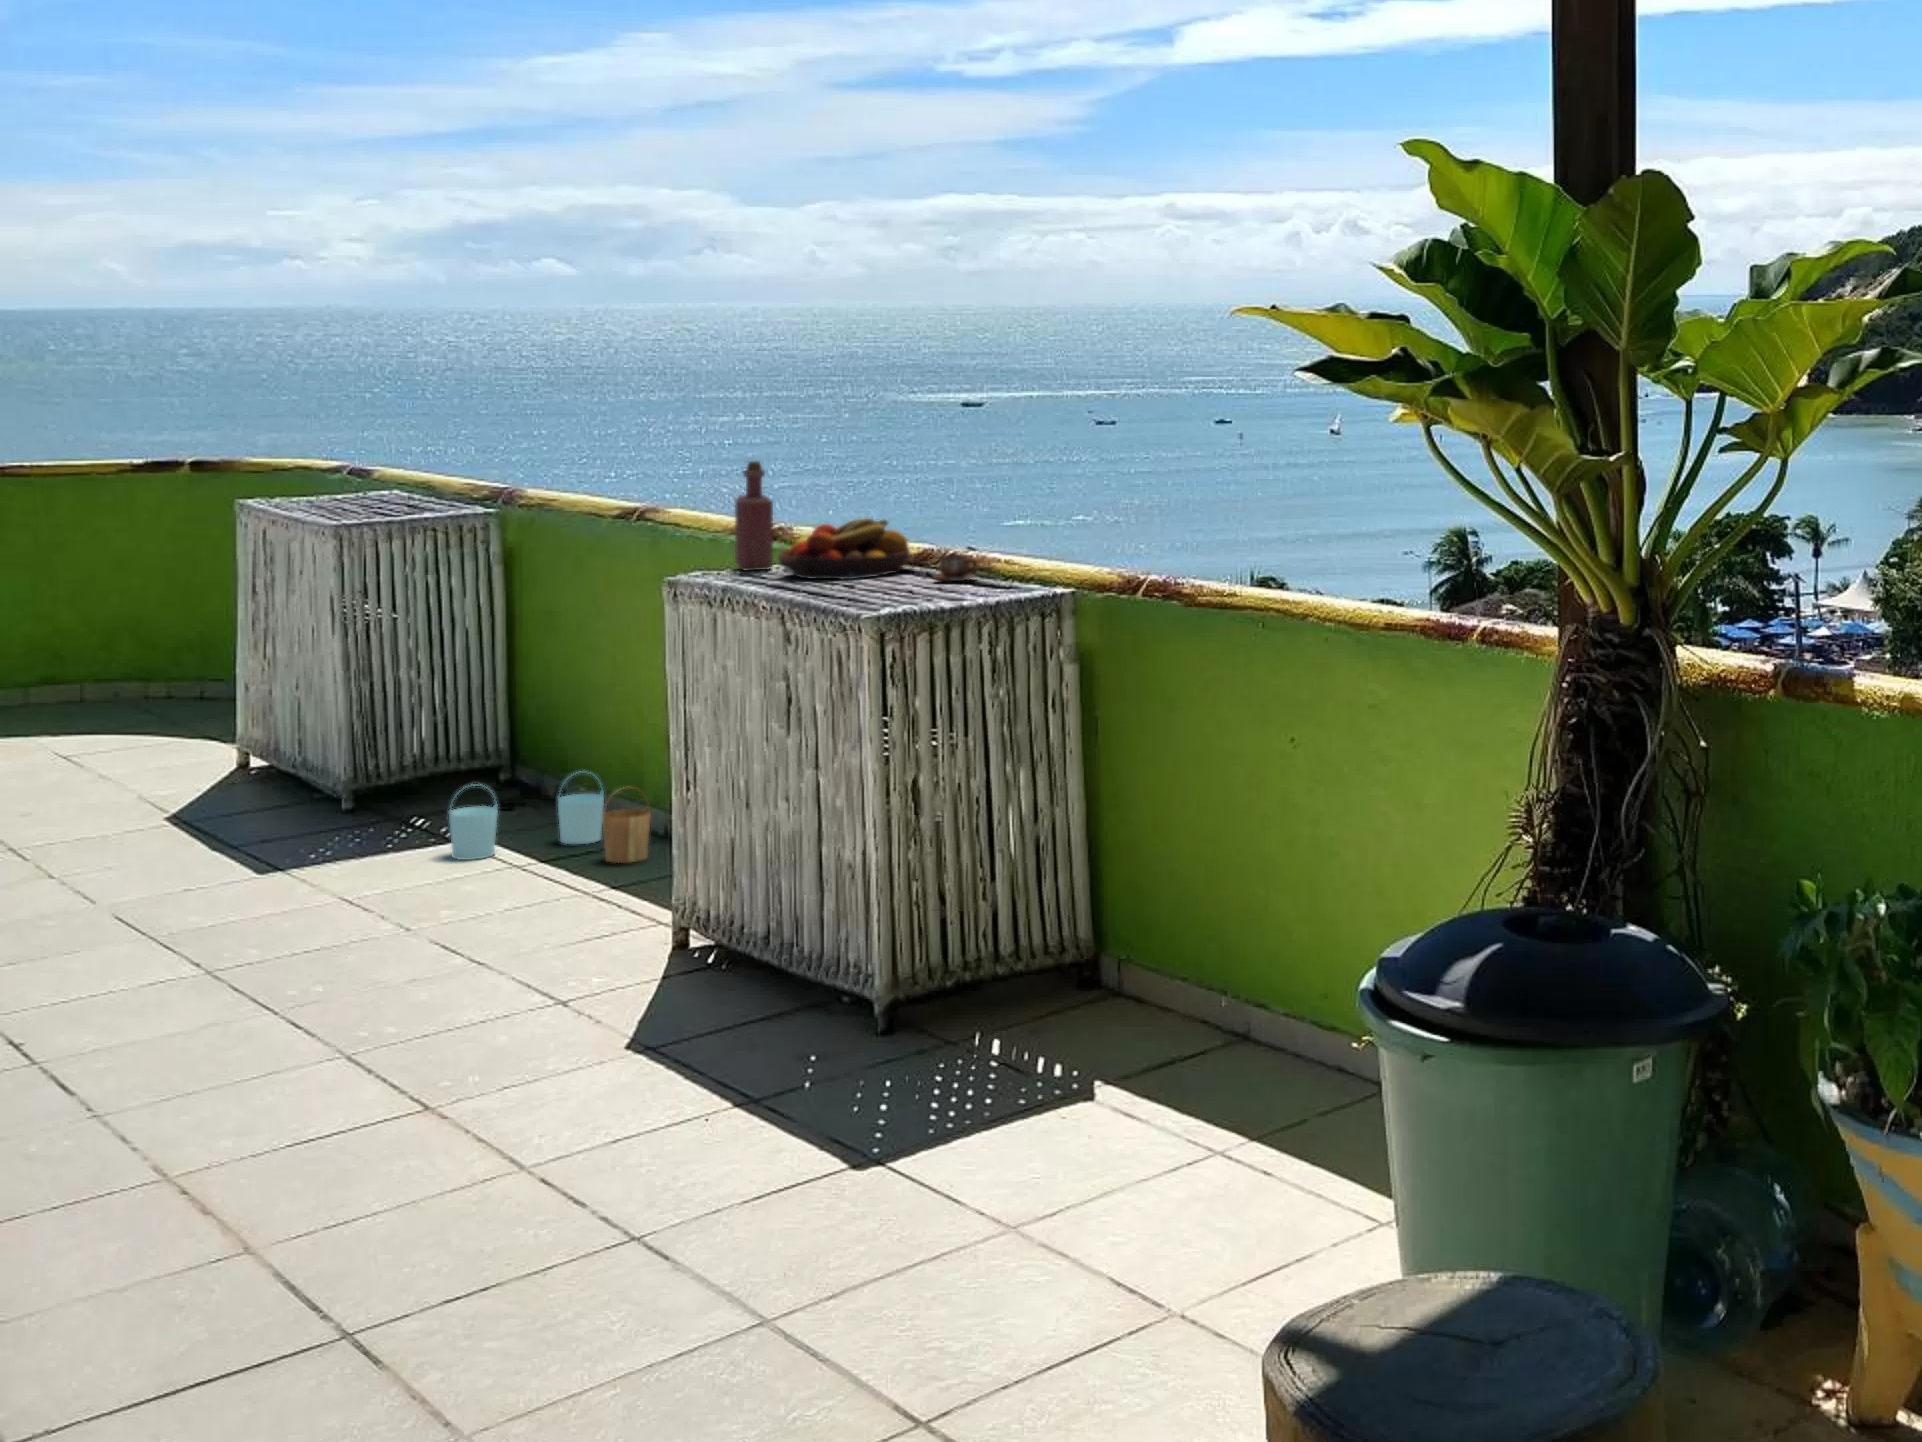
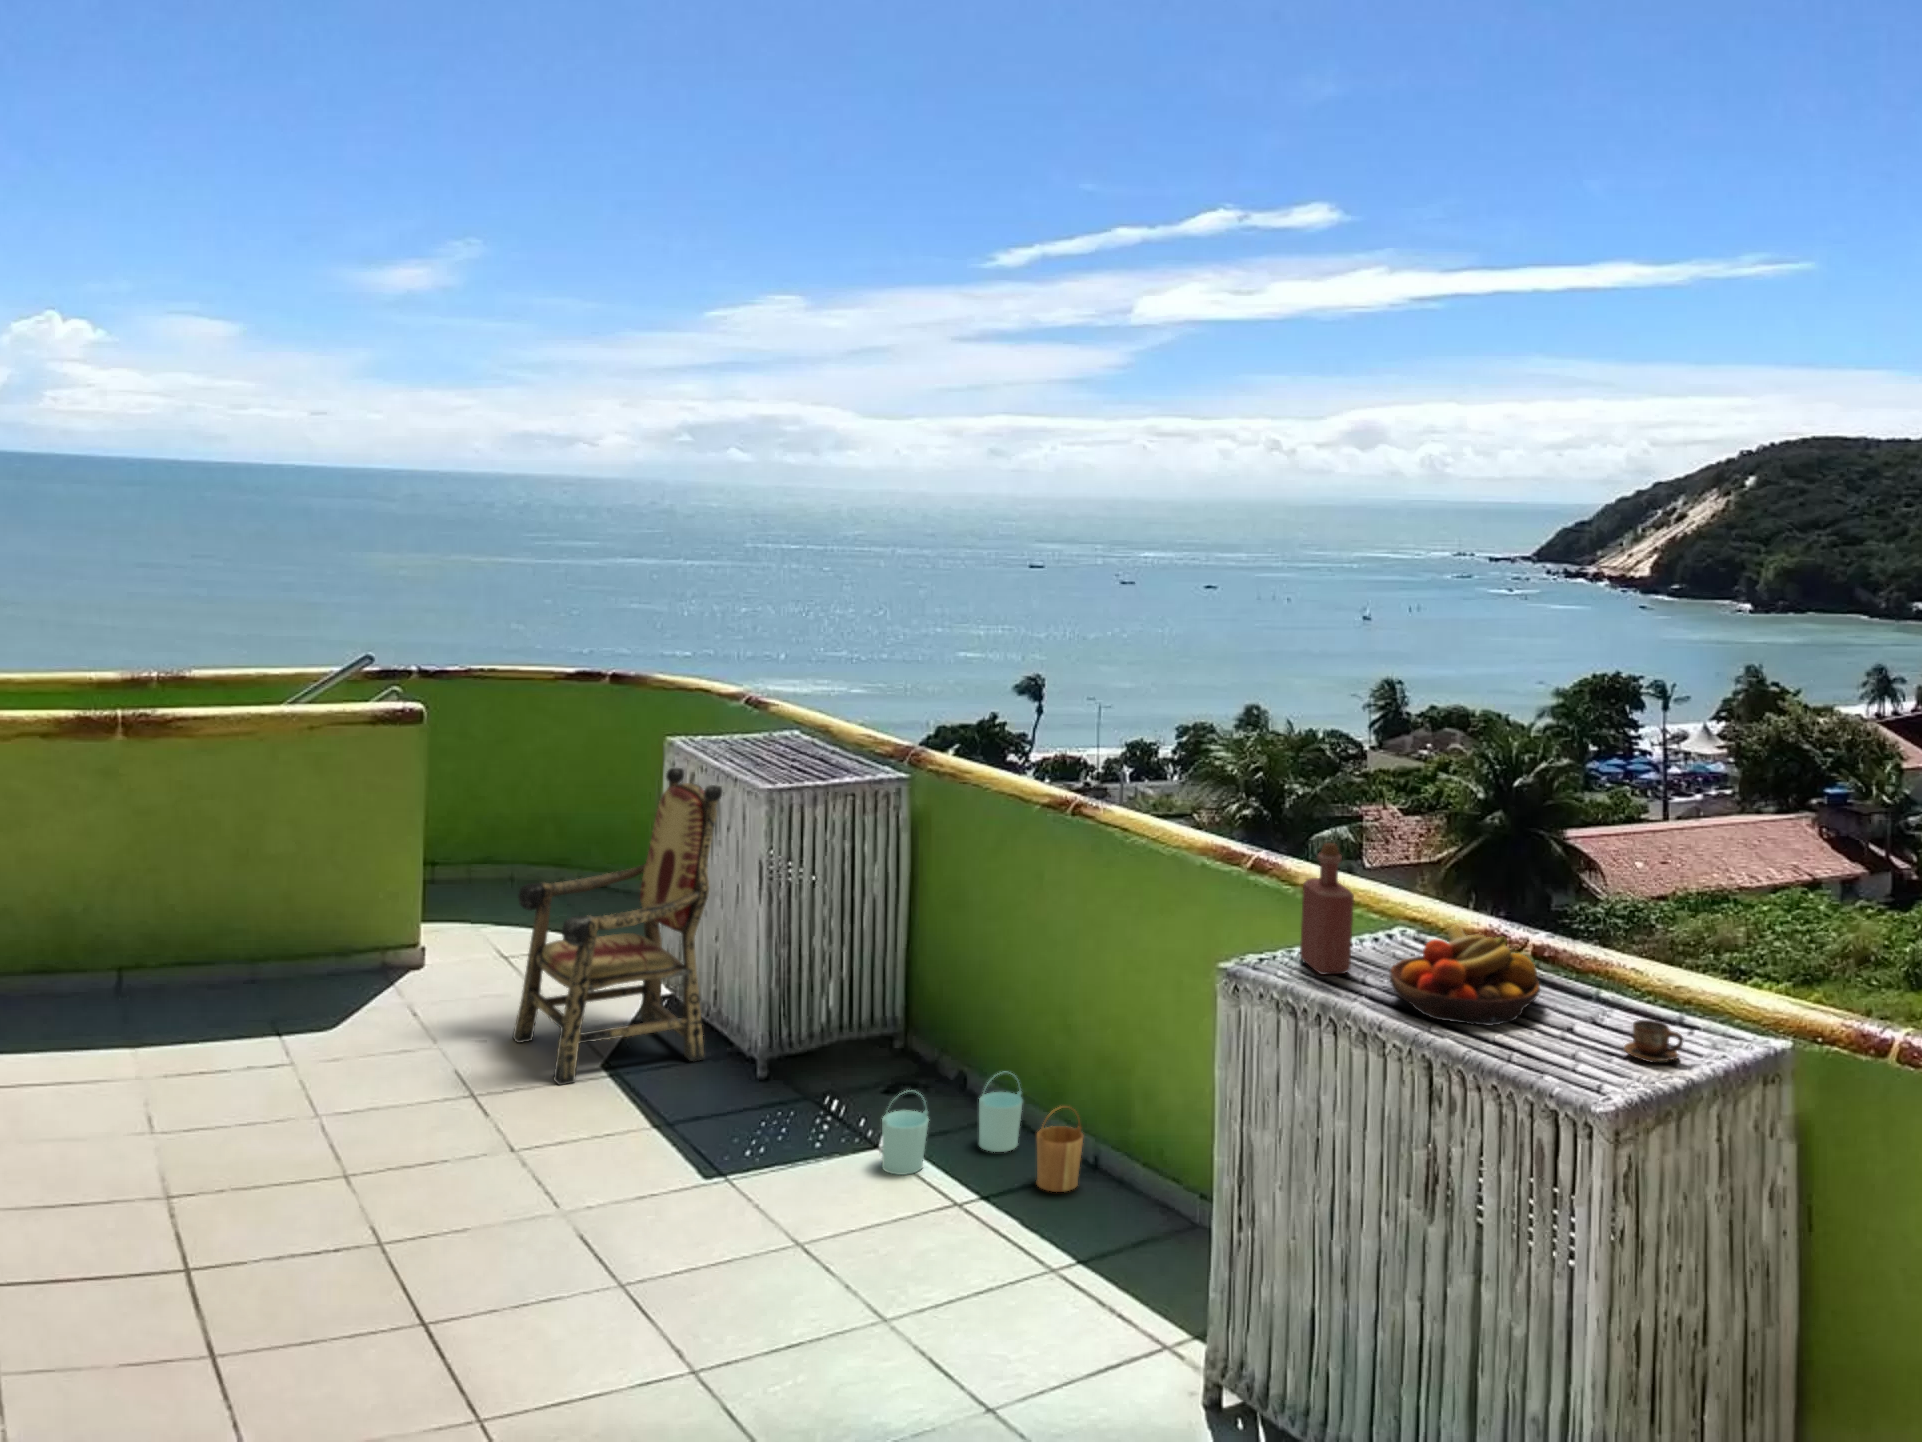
armchair: none [80,522,295,824] -> present [513,768,722,1085]

